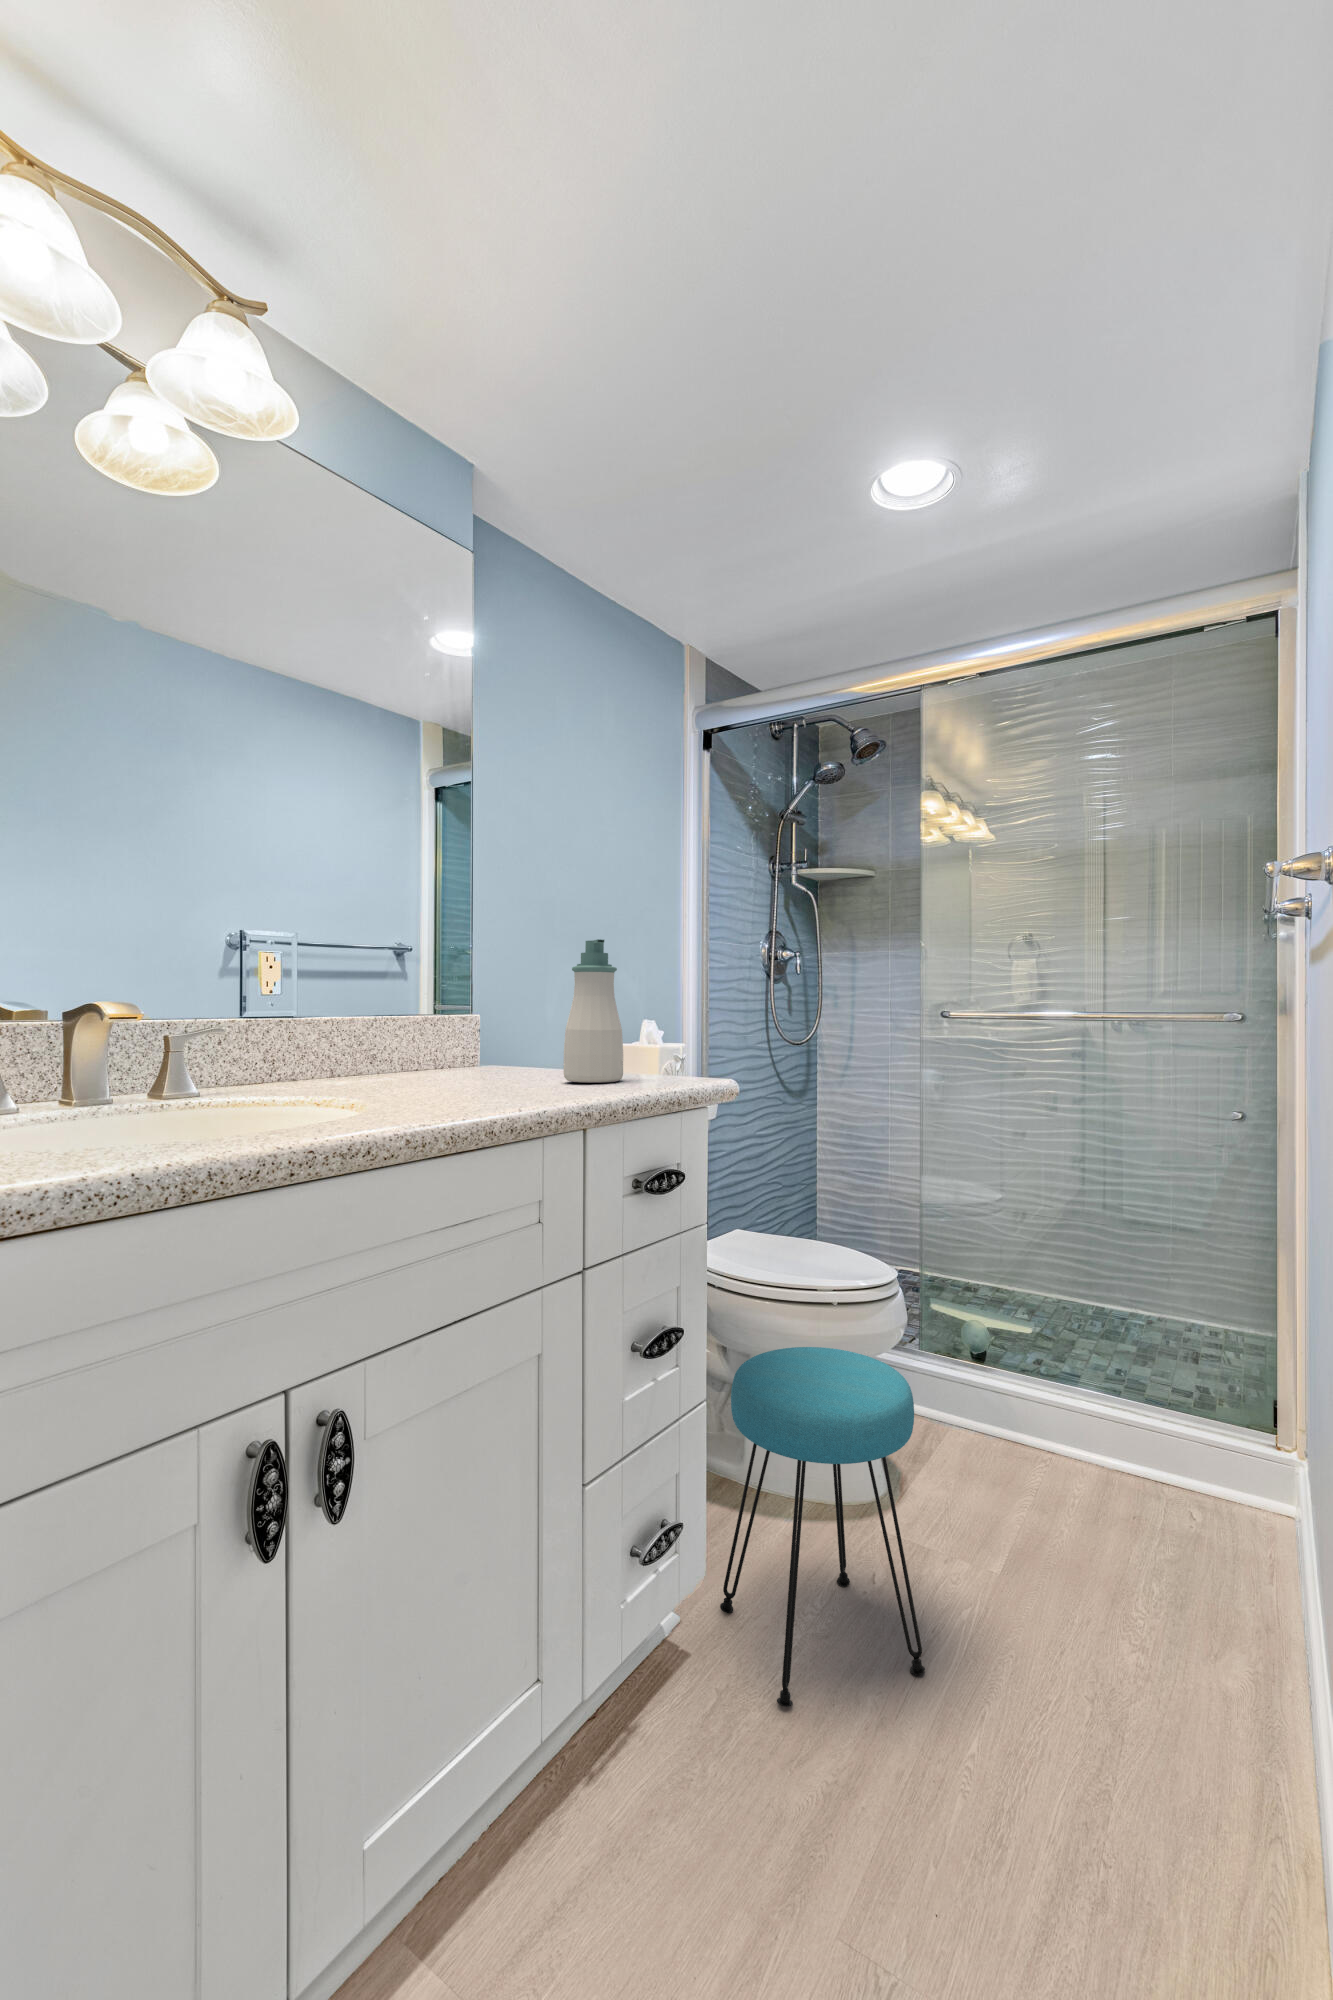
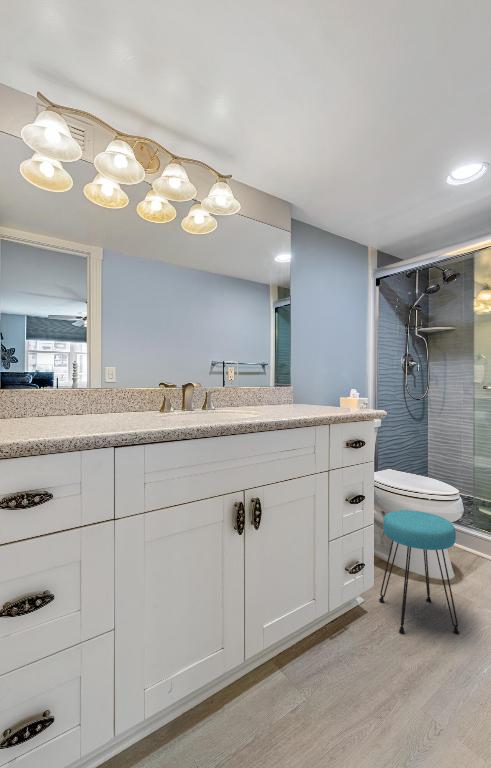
soap bottle: present [563,939,623,1083] -> none [322,361,343,410]

